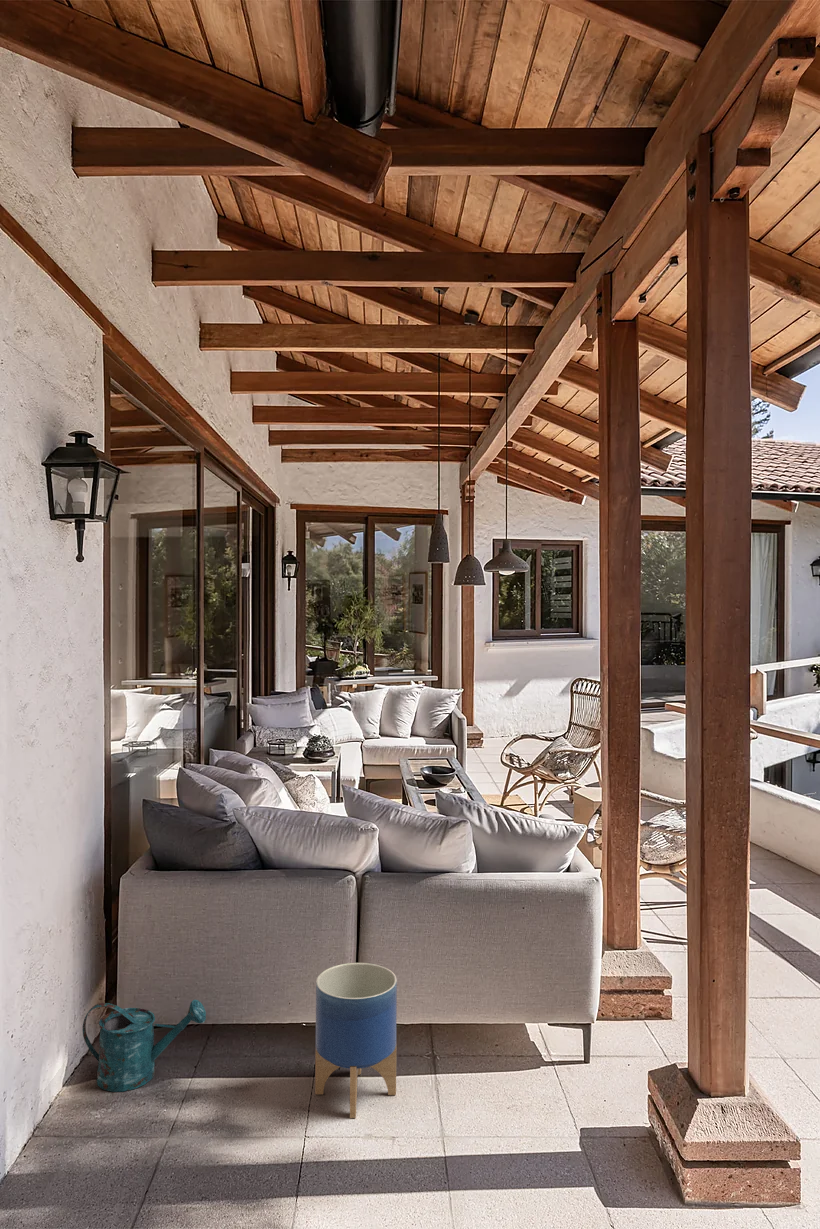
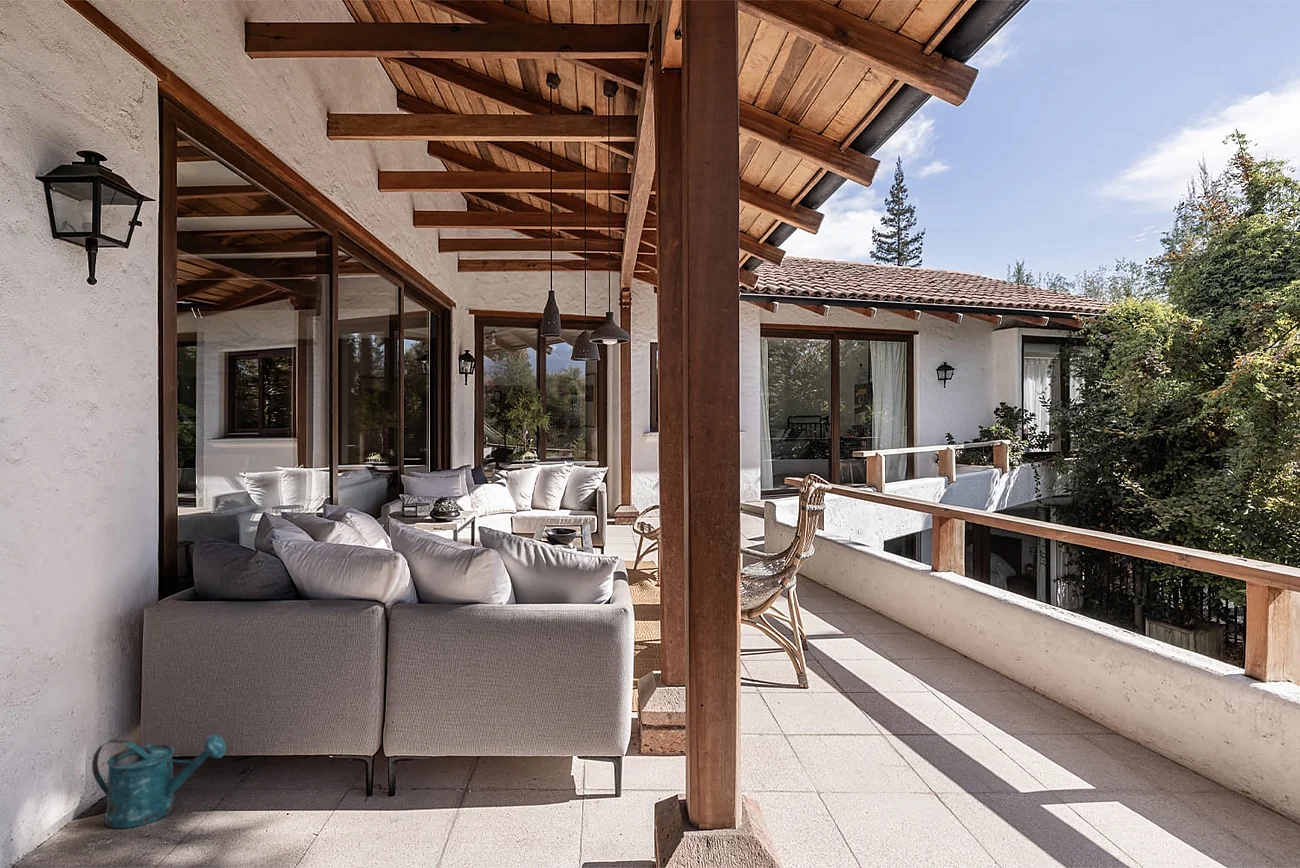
planter: present [315,963,397,1118] -> none [324,696,413,851]

